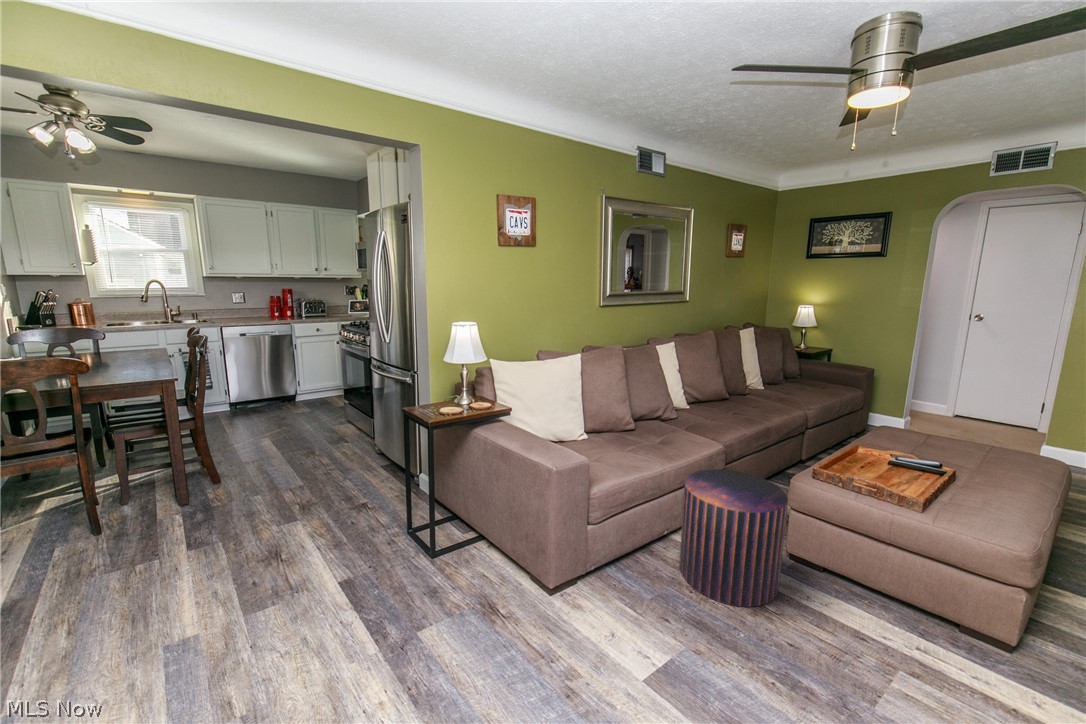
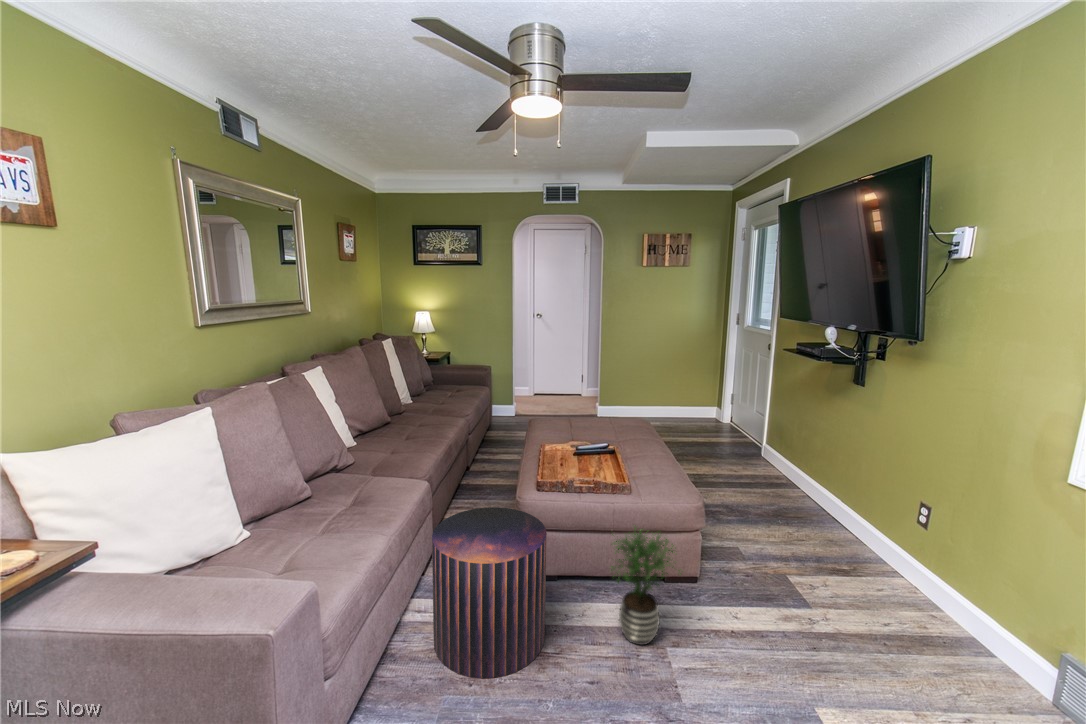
potted plant: none [837,535,936,665] -> present [611,528,681,645]

